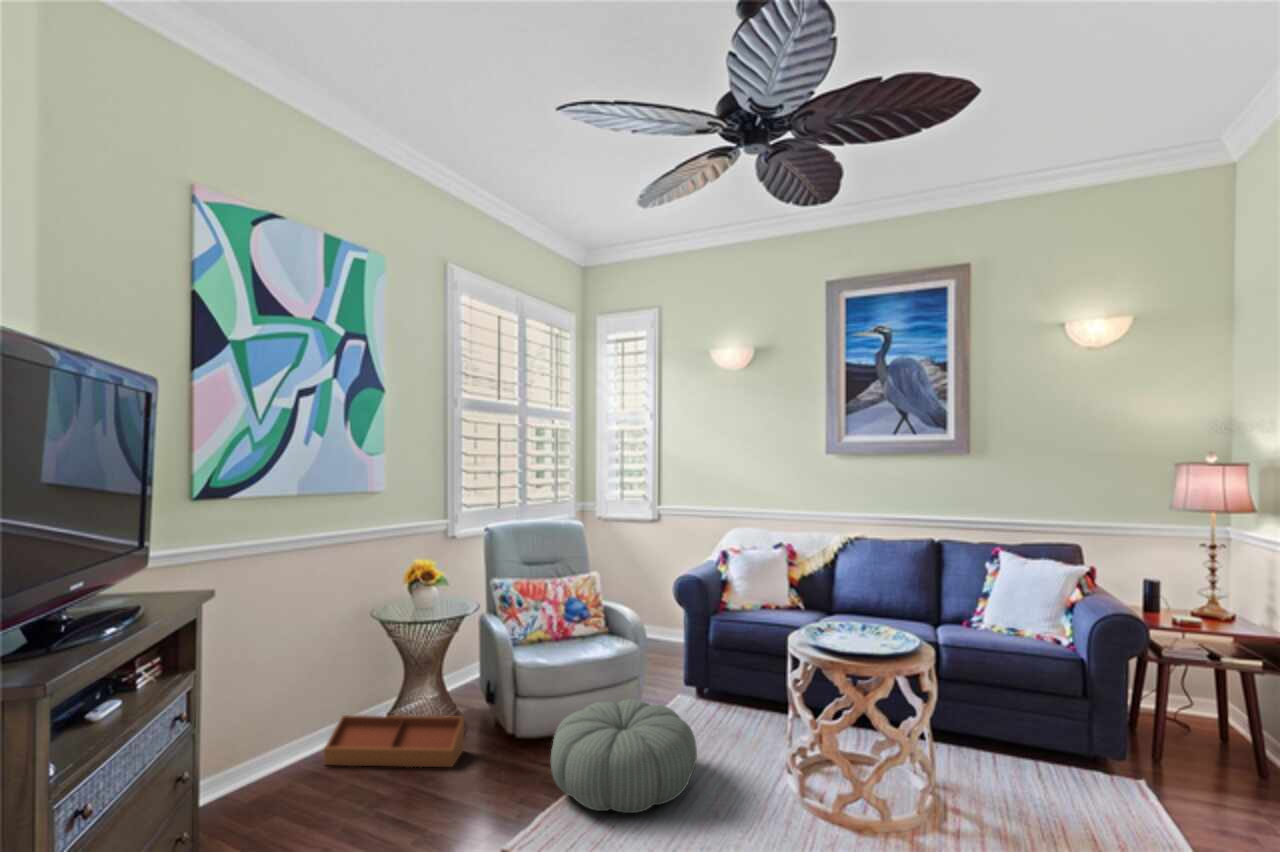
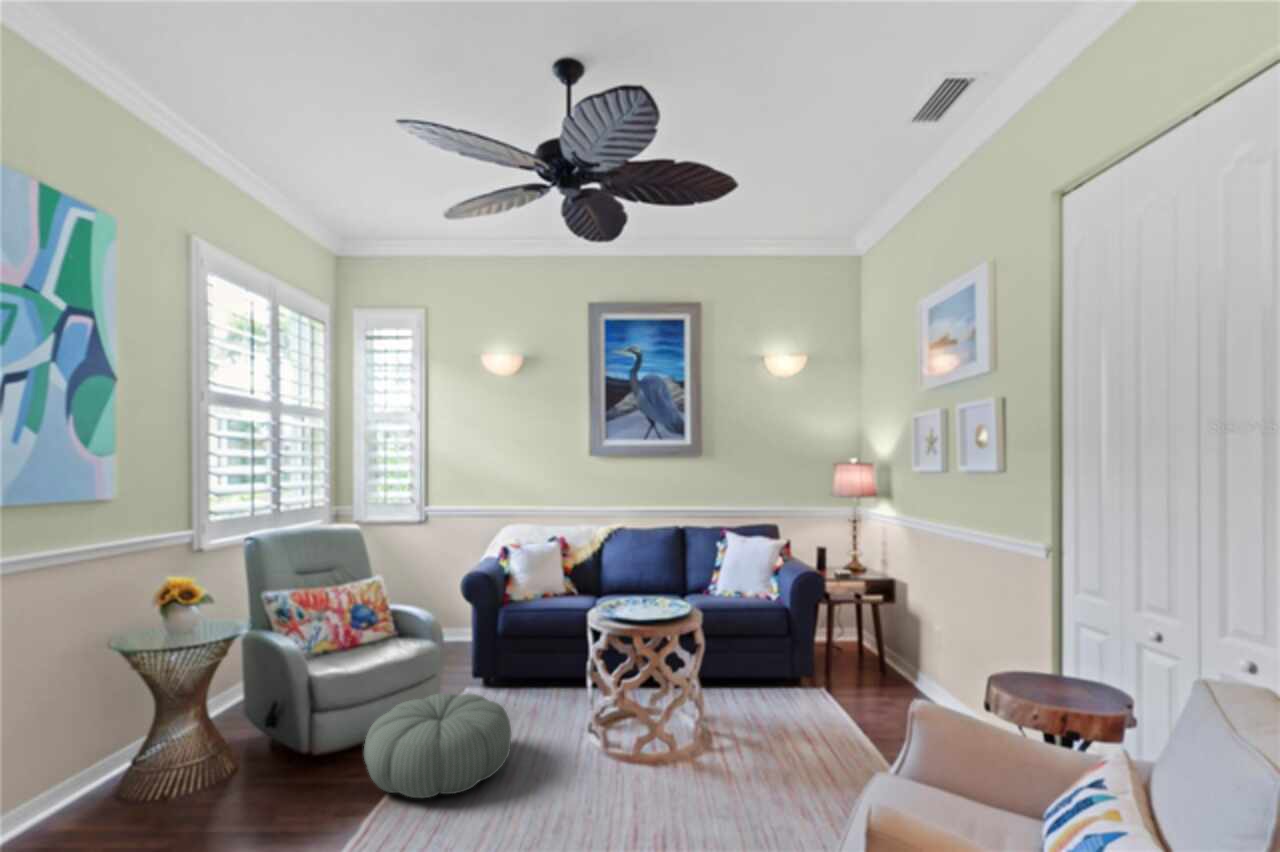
storage bin: present [324,715,464,767] -> none [54,744,245,834]

